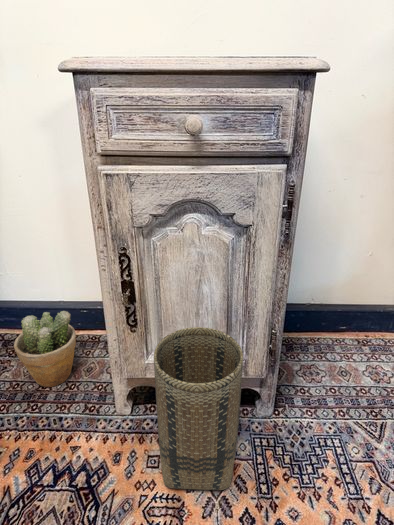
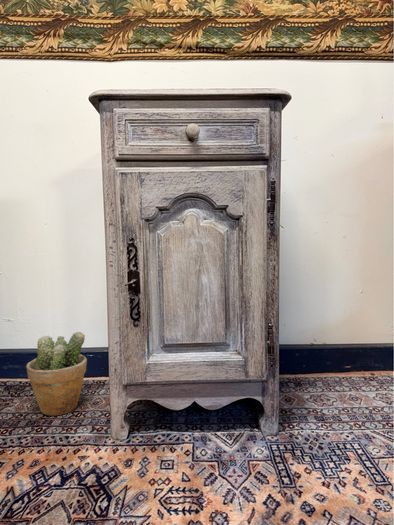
basket: present [154,327,243,490] -> none [172,314,254,481]

